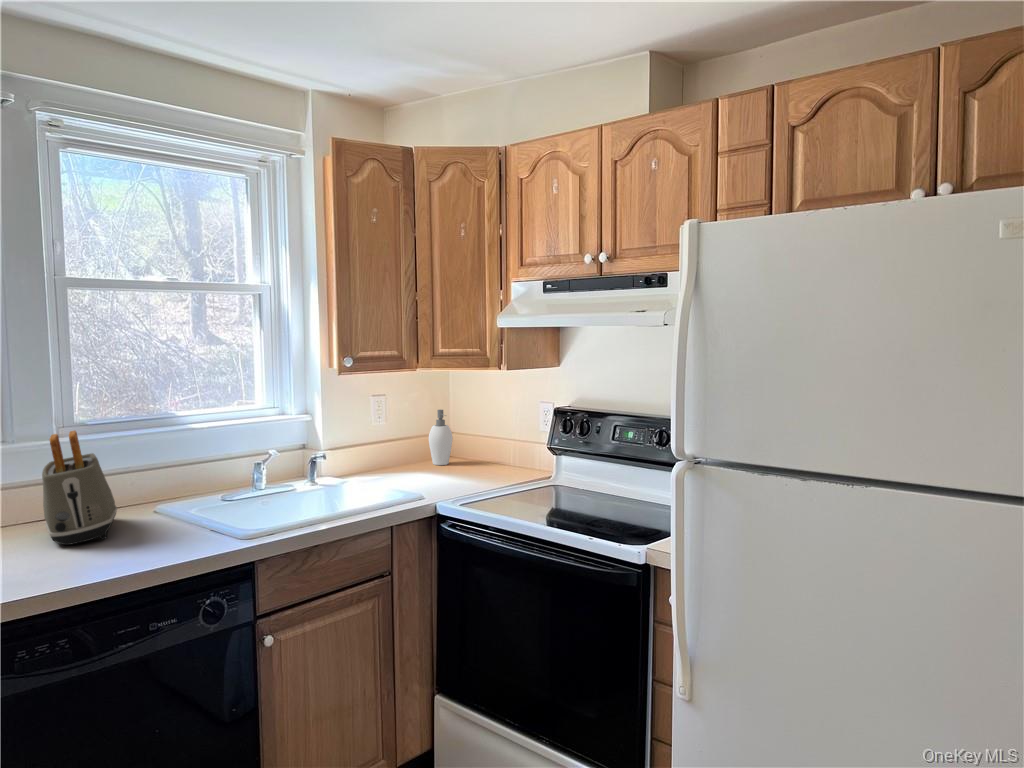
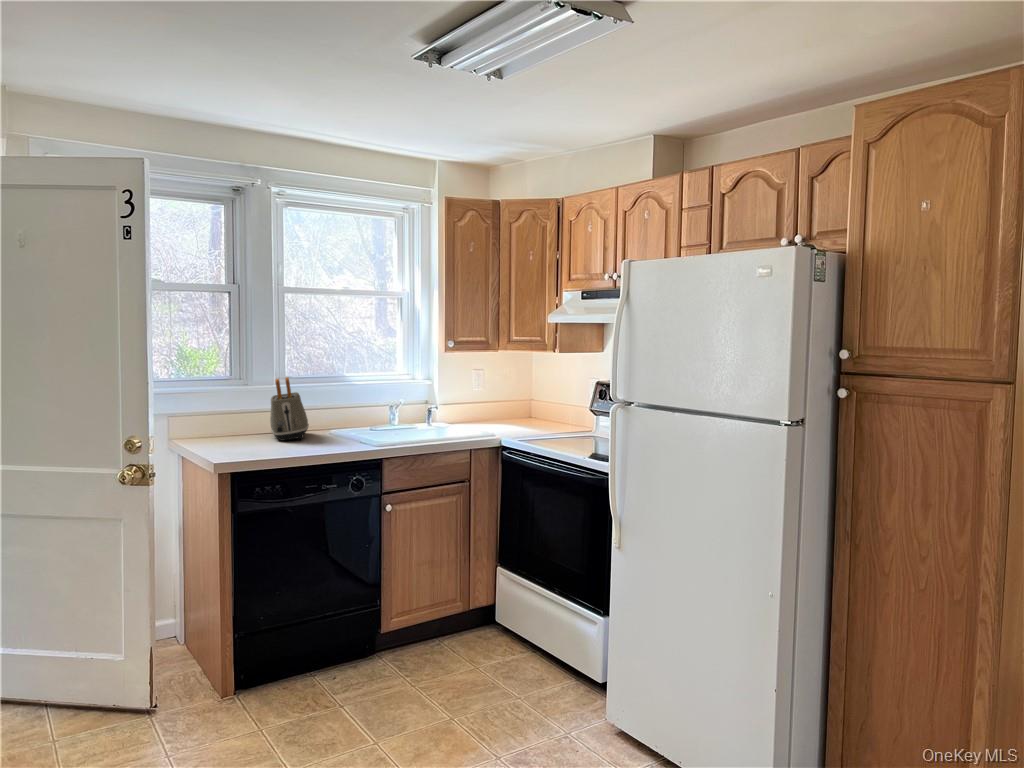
soap dispenser: present [429,410,453,465] -> none [512,382,529,422]

